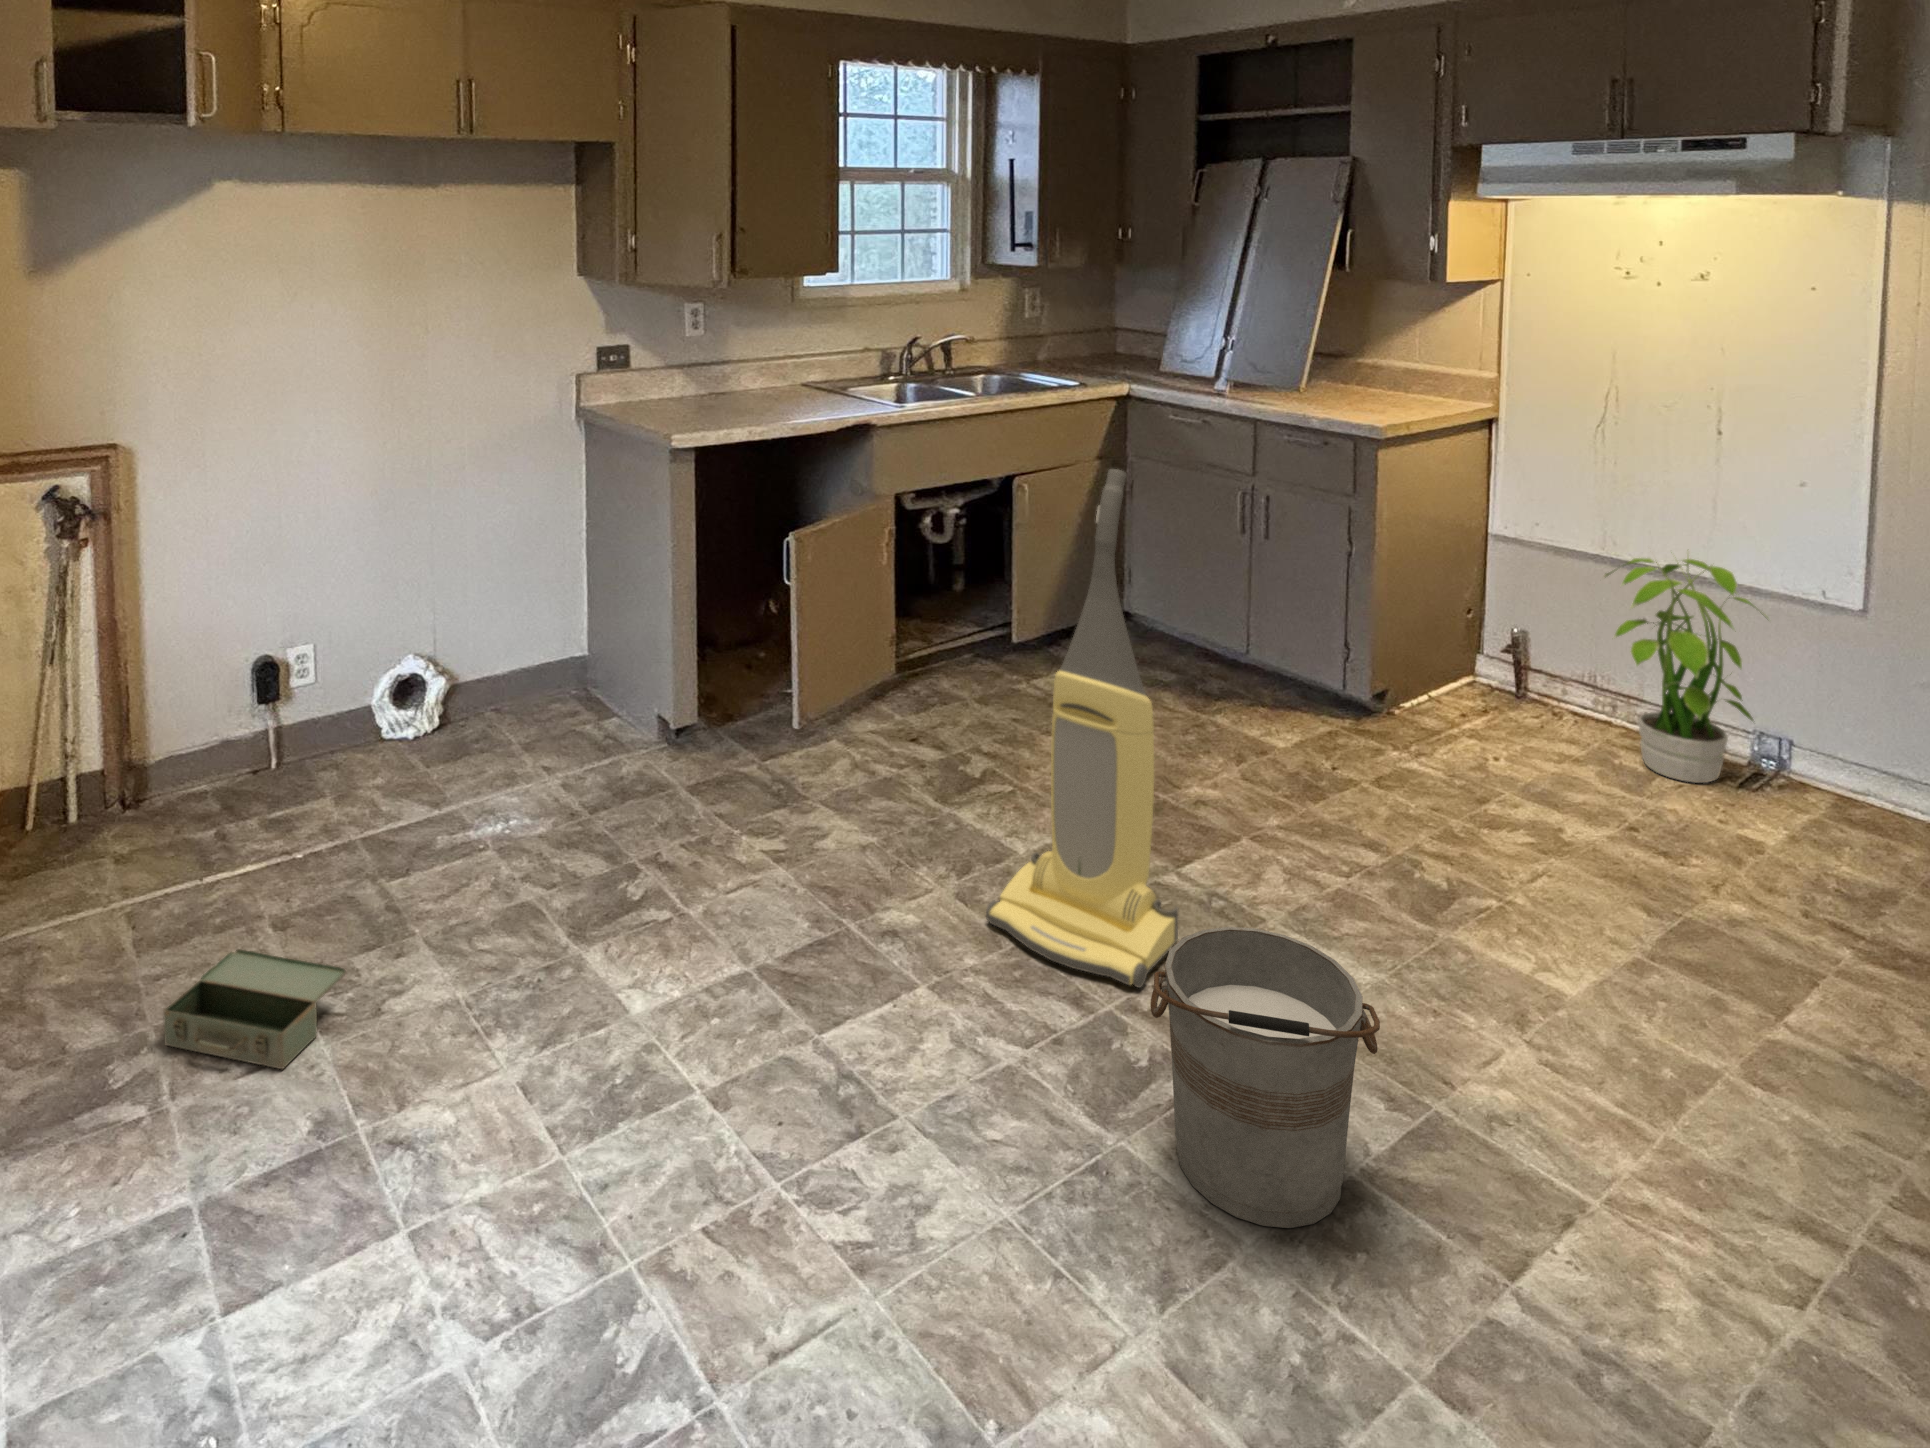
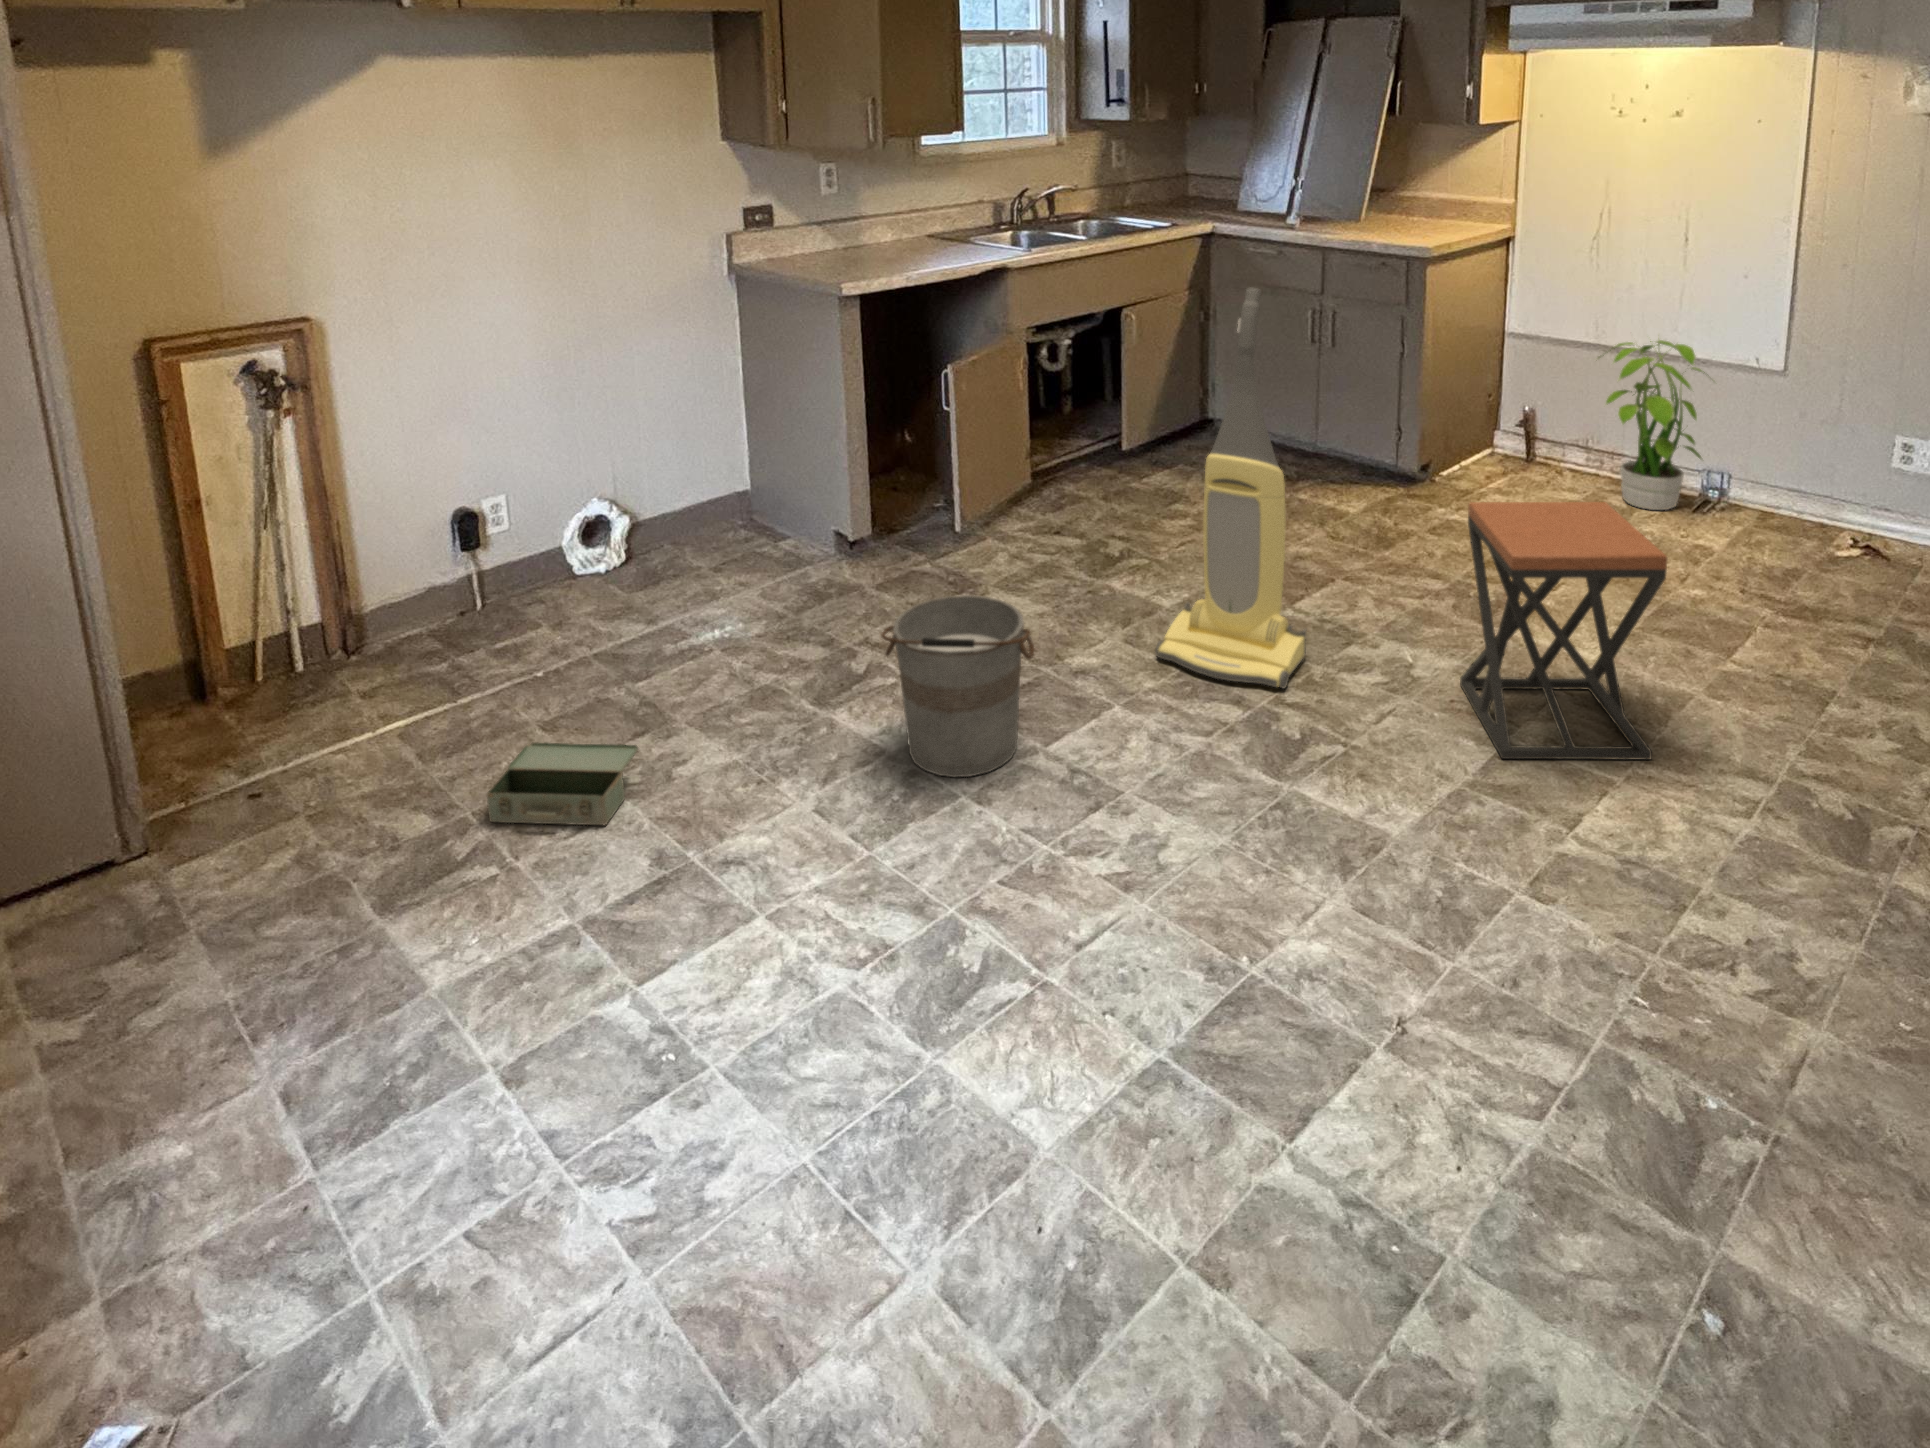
stool: none [1379,767,1660,1175] -> present [1460,502,1667,760]
bucket: present [1150,927,1380,1228] -> present [881,595,1034,777]

